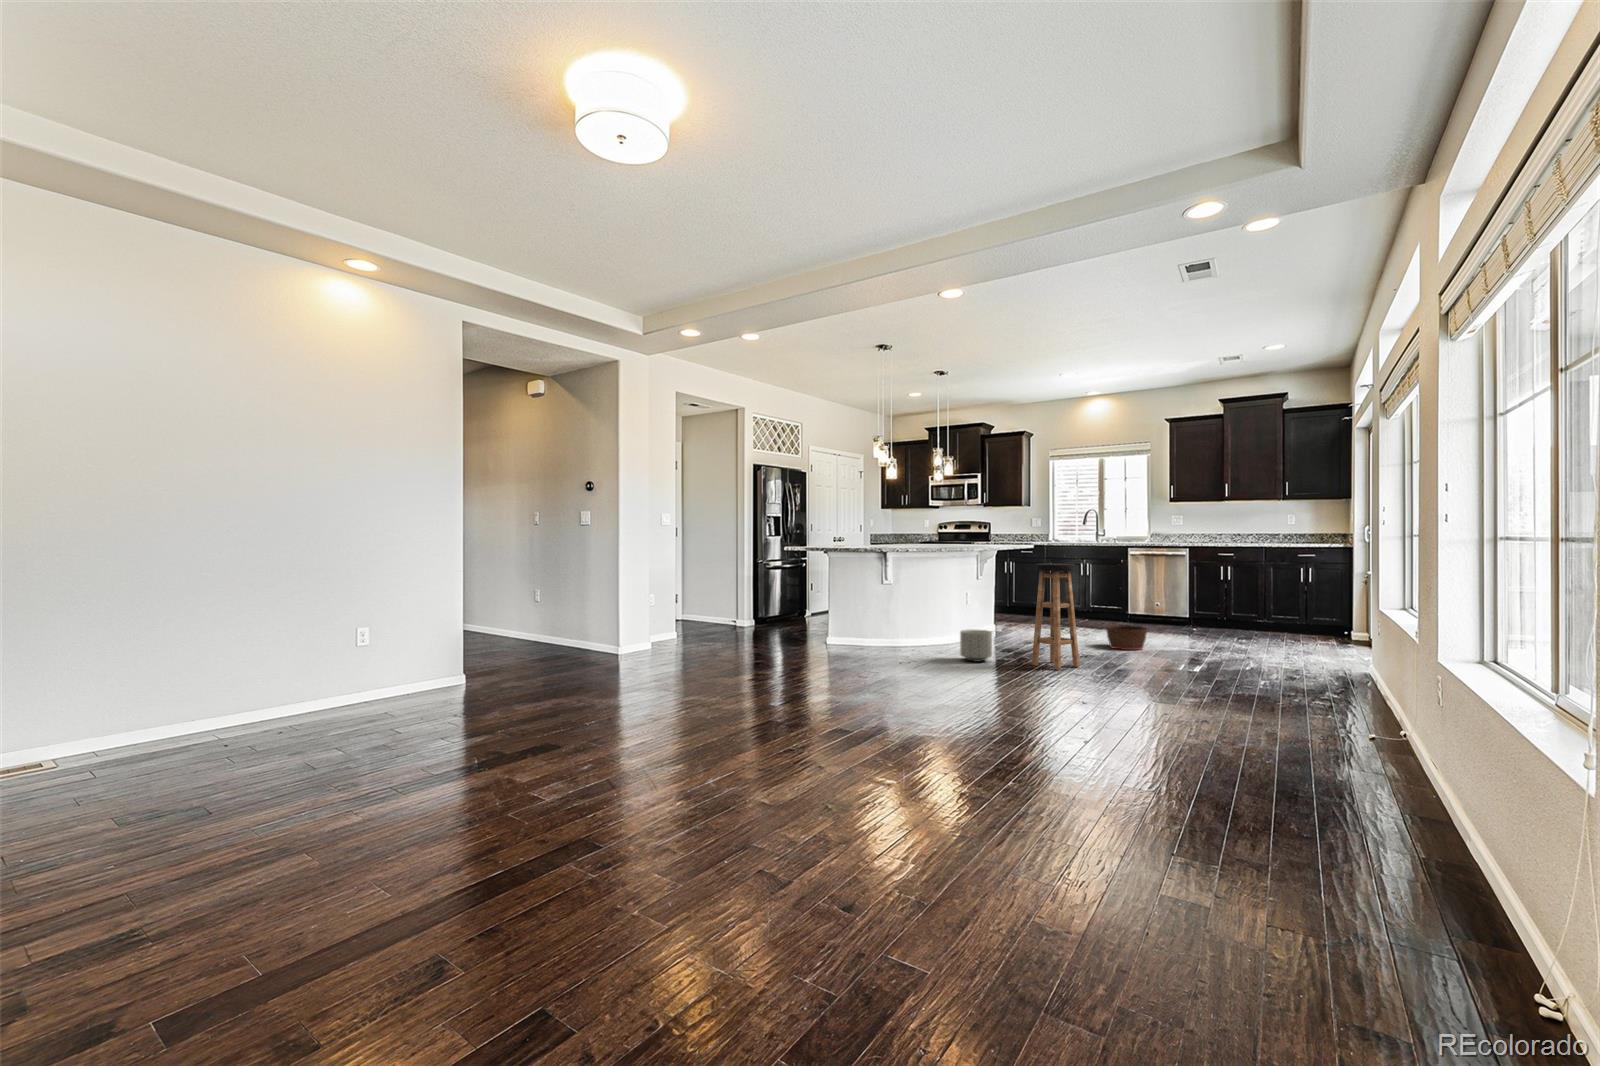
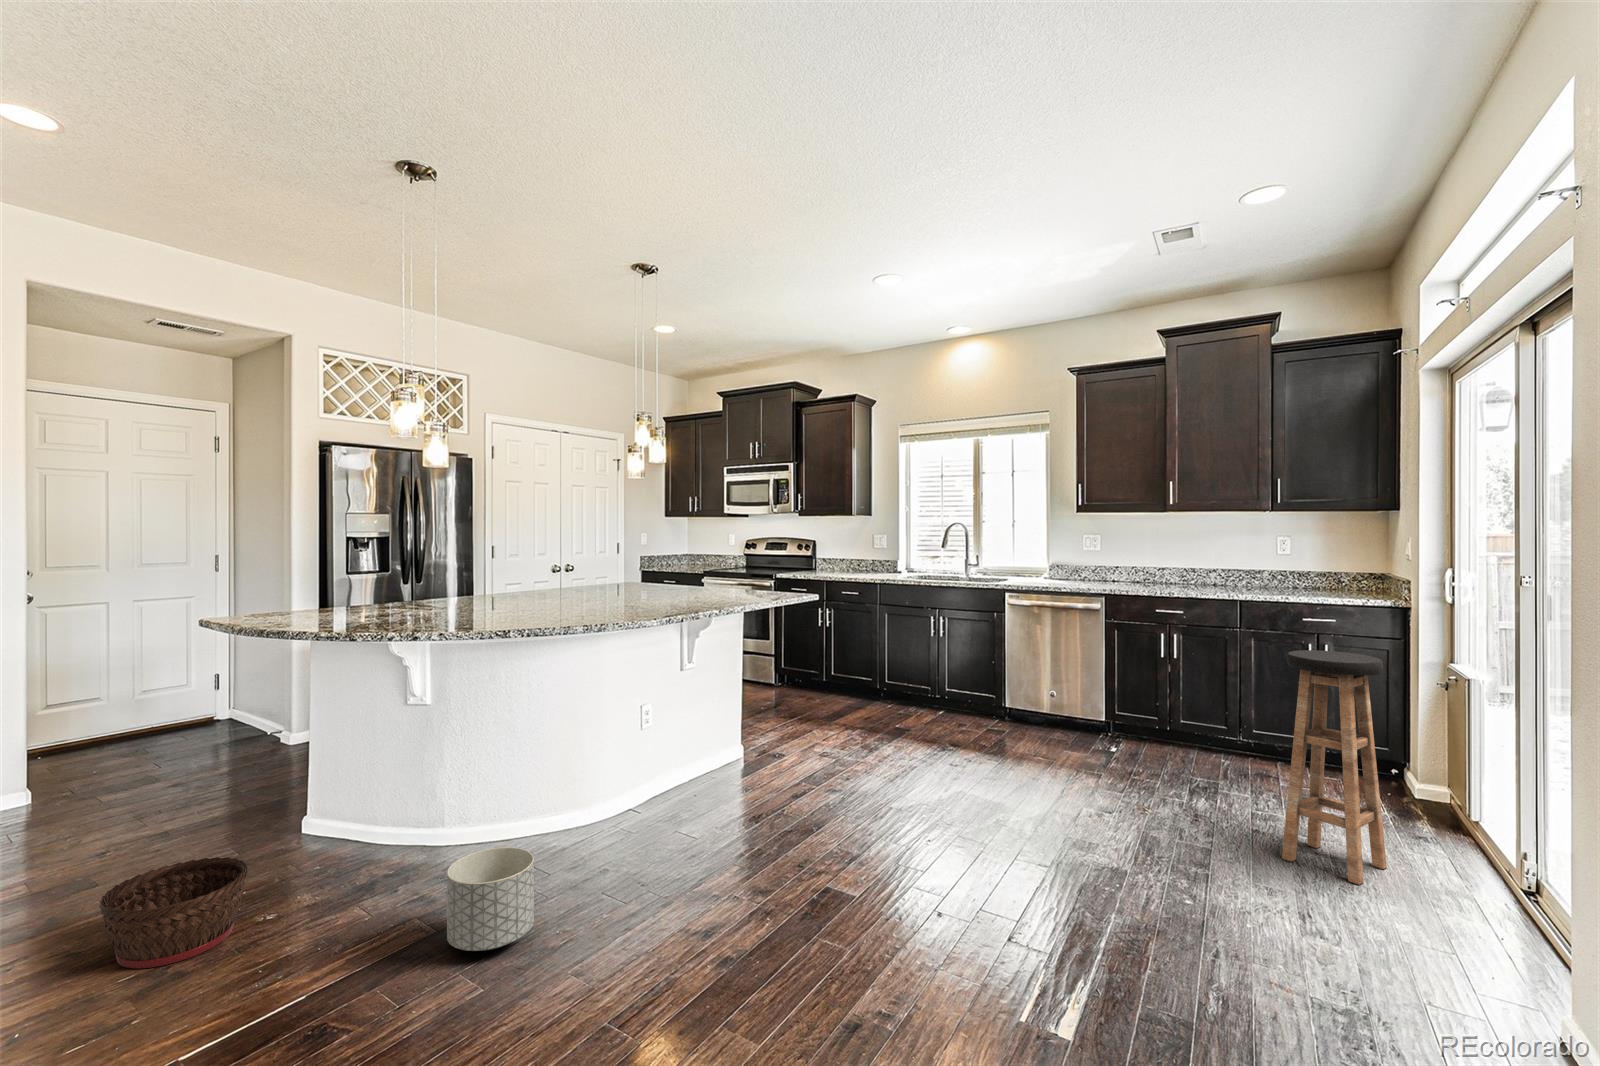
bar stool: present [1032,563,1080,670] -> present [1282,650,1387,885]
basket: present [1106,625,1147,650] -> present [99,857,248,968]

